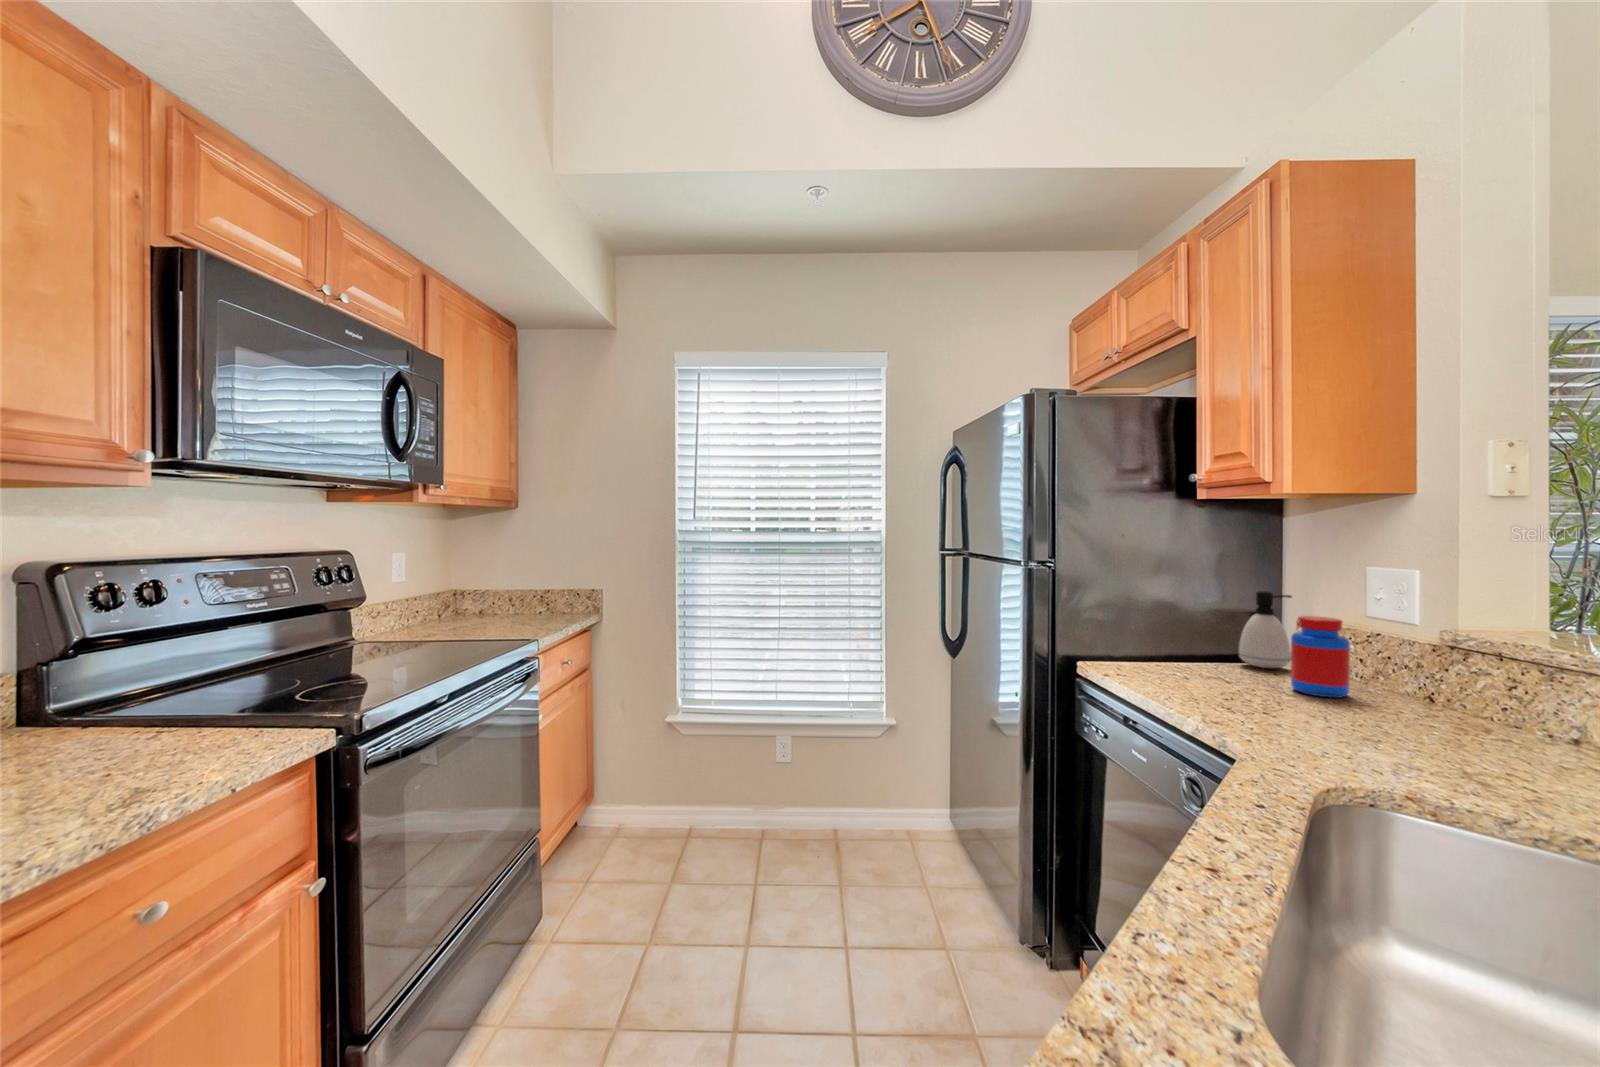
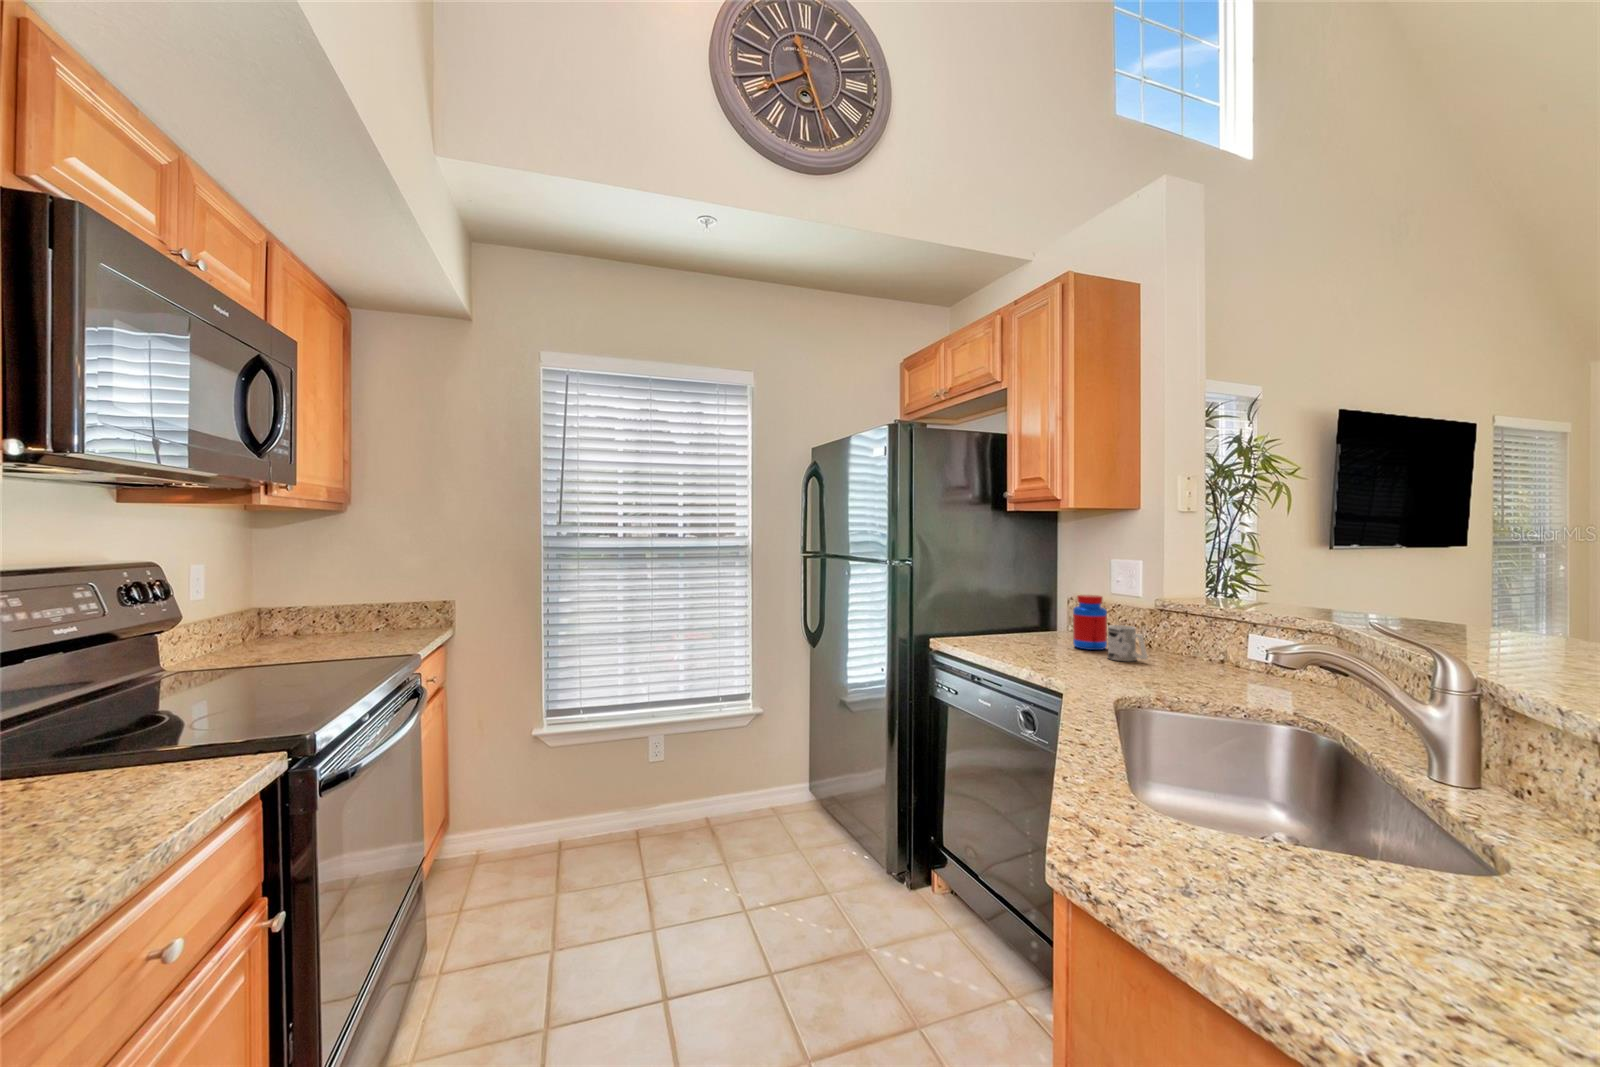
soap dispenser: present [1239,591,1292,668] -> none [1036,579,1069,635]
mug: none [1343,664,1418,723] -> present [1107,625,1147,661]

